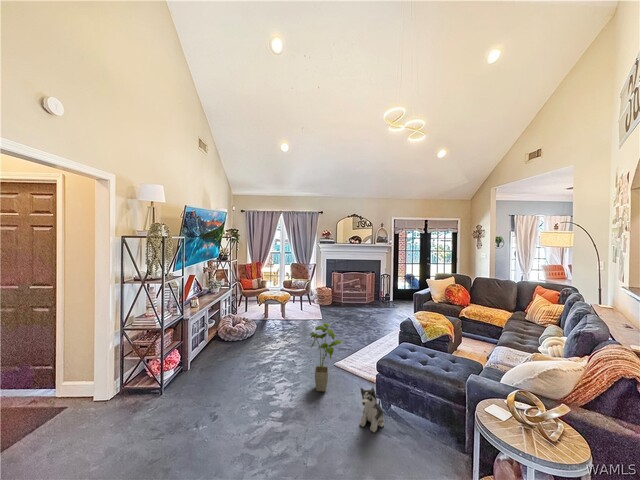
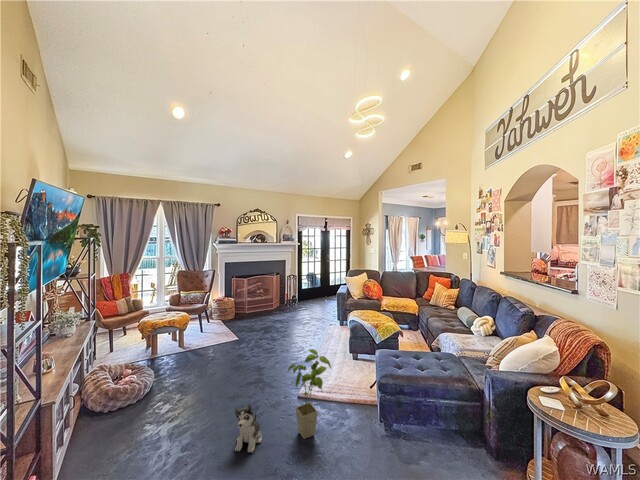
plush toy: present [359,388,384,432] -> present [235,405,262,452]

